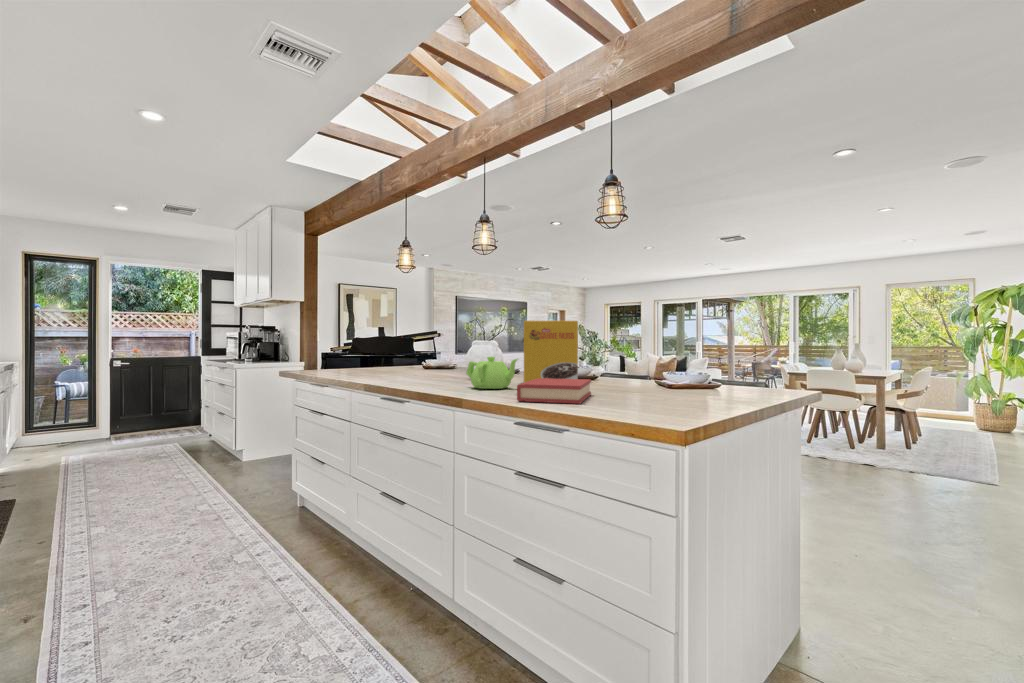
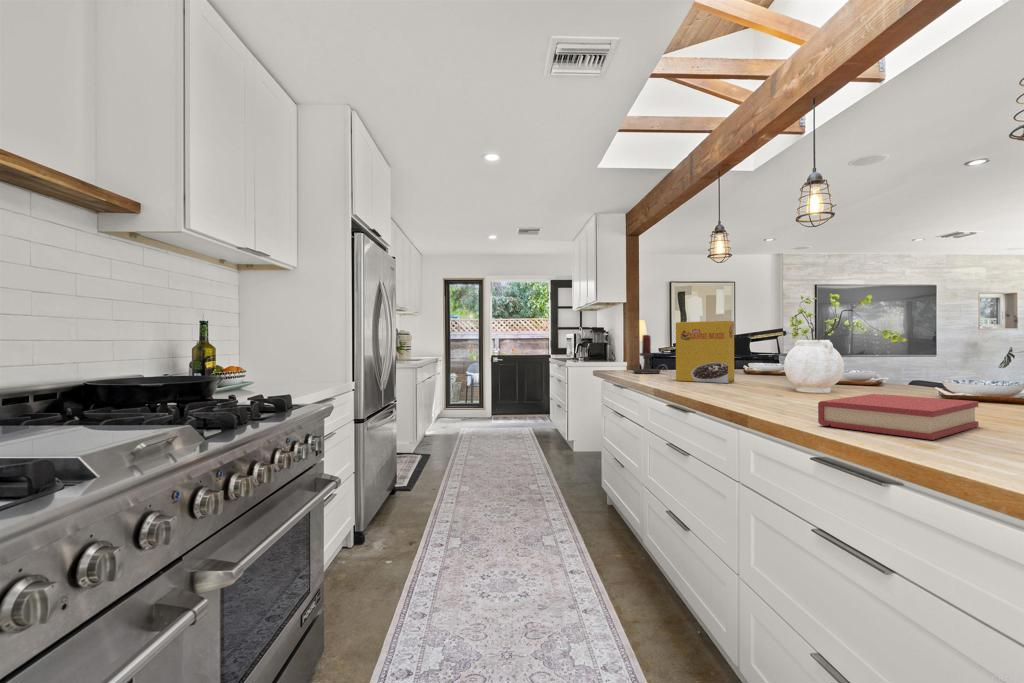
cereal box: present [524,321,578,382] -> present [676,320,734,383]
candle holder: none [324,335,360,372] -> present [633,335,668,374]
teapot: present [466,356,517,389] -> none [769,361,847,404]

